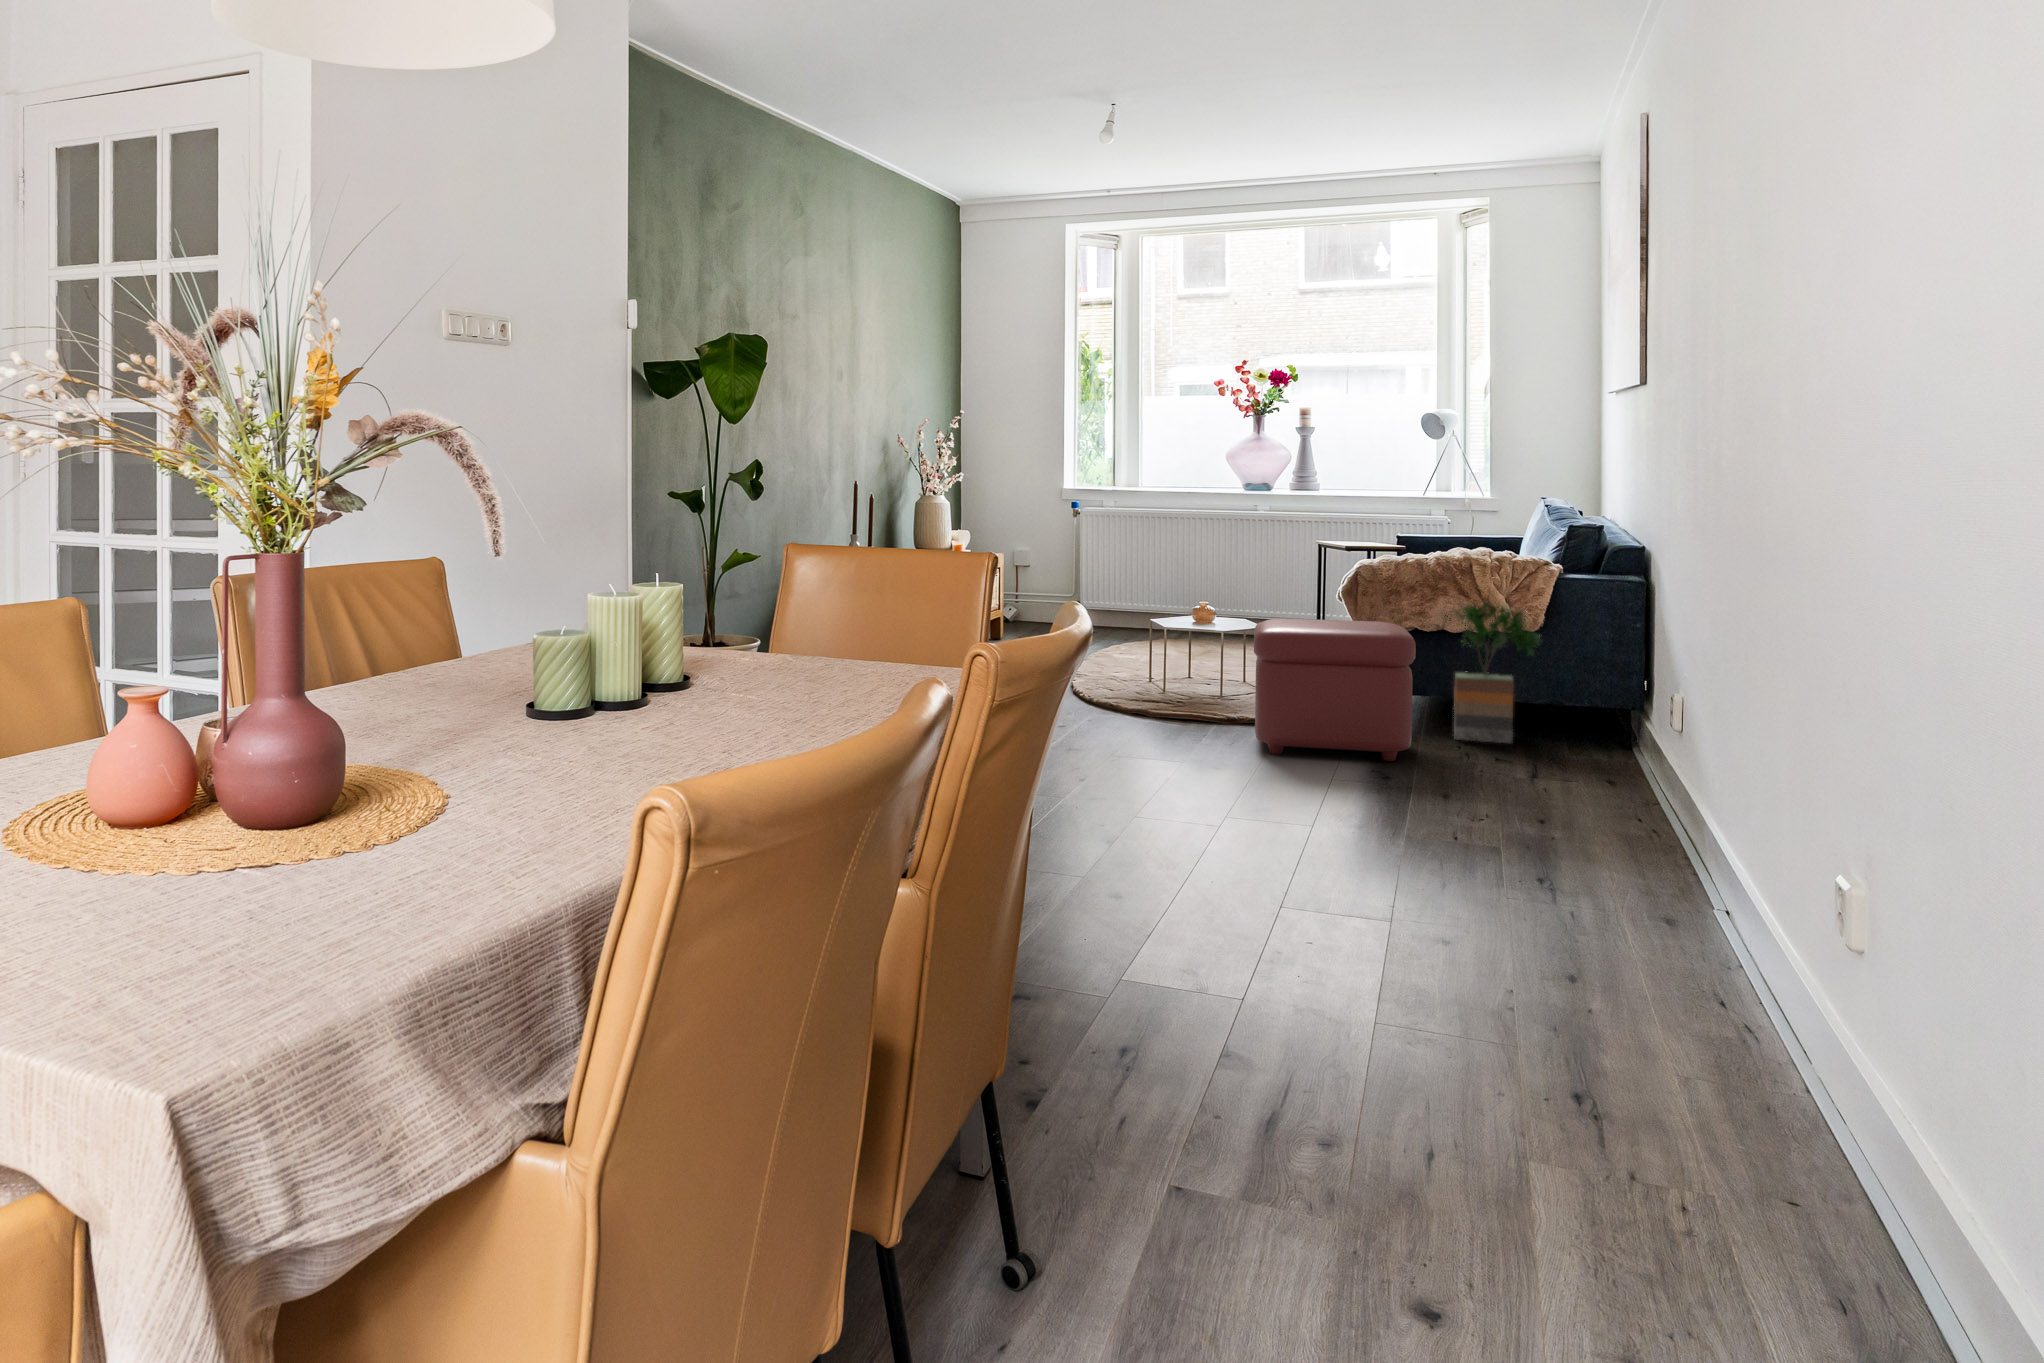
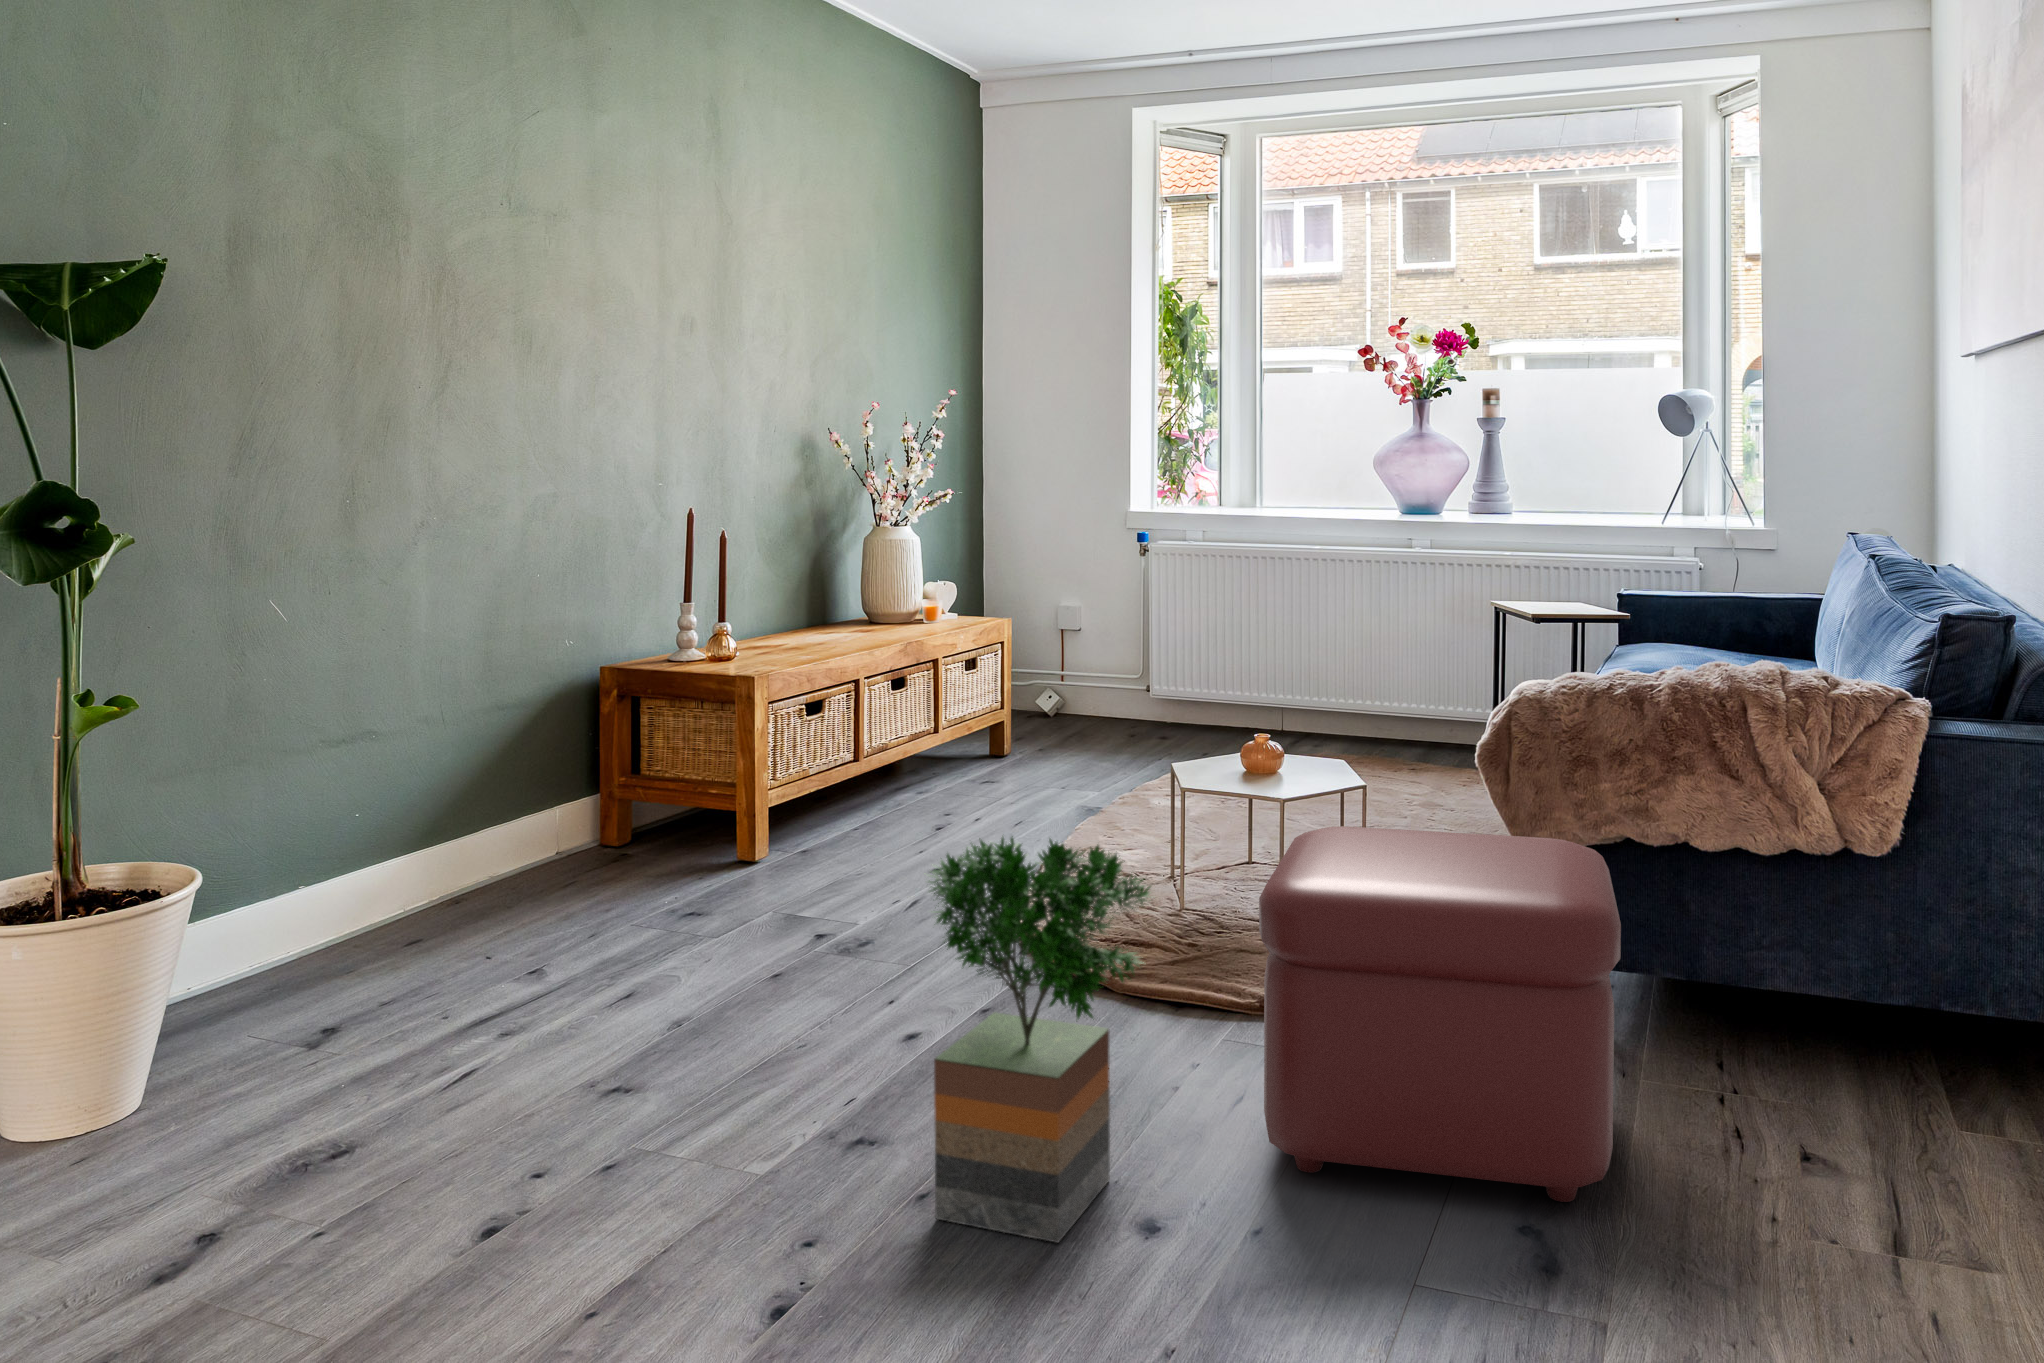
potted tree: present [1439,600,1540,743] -> present [930,836,1150,1243]

